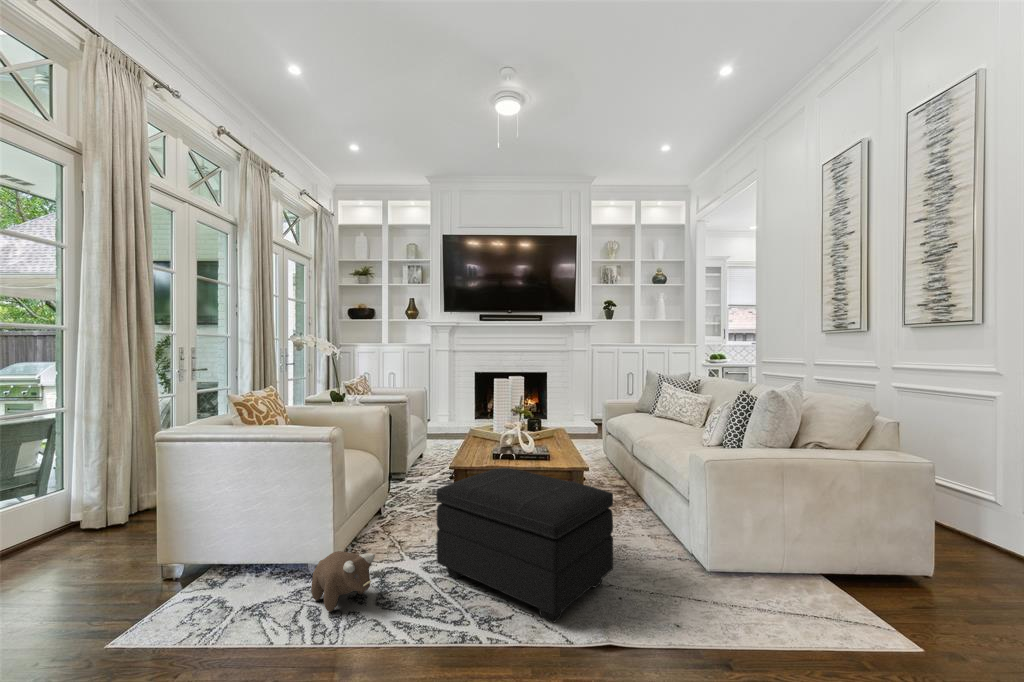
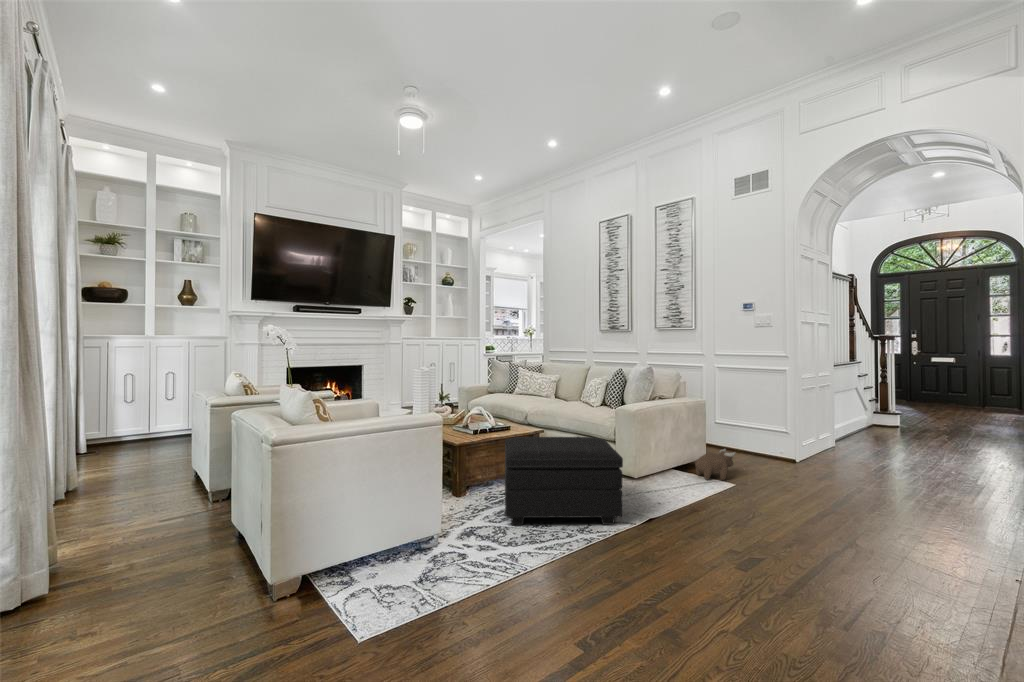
plush toy: present [311,551,375,612] -> present [695,449,735,480]

